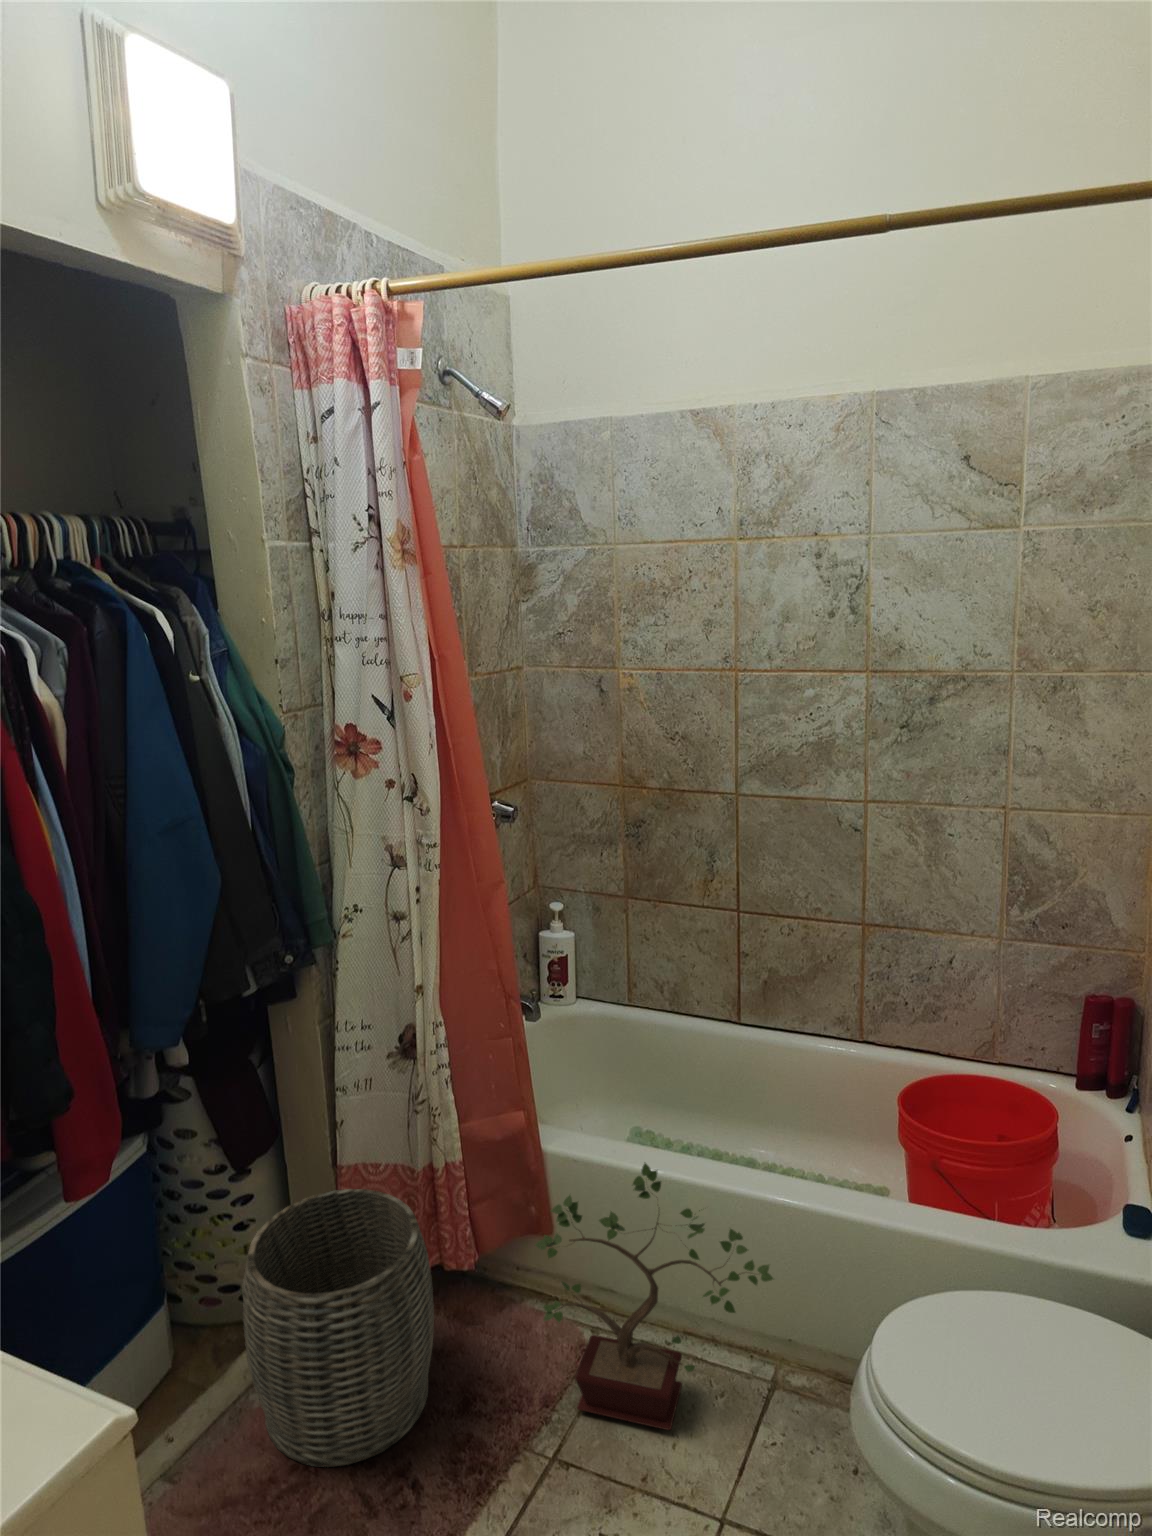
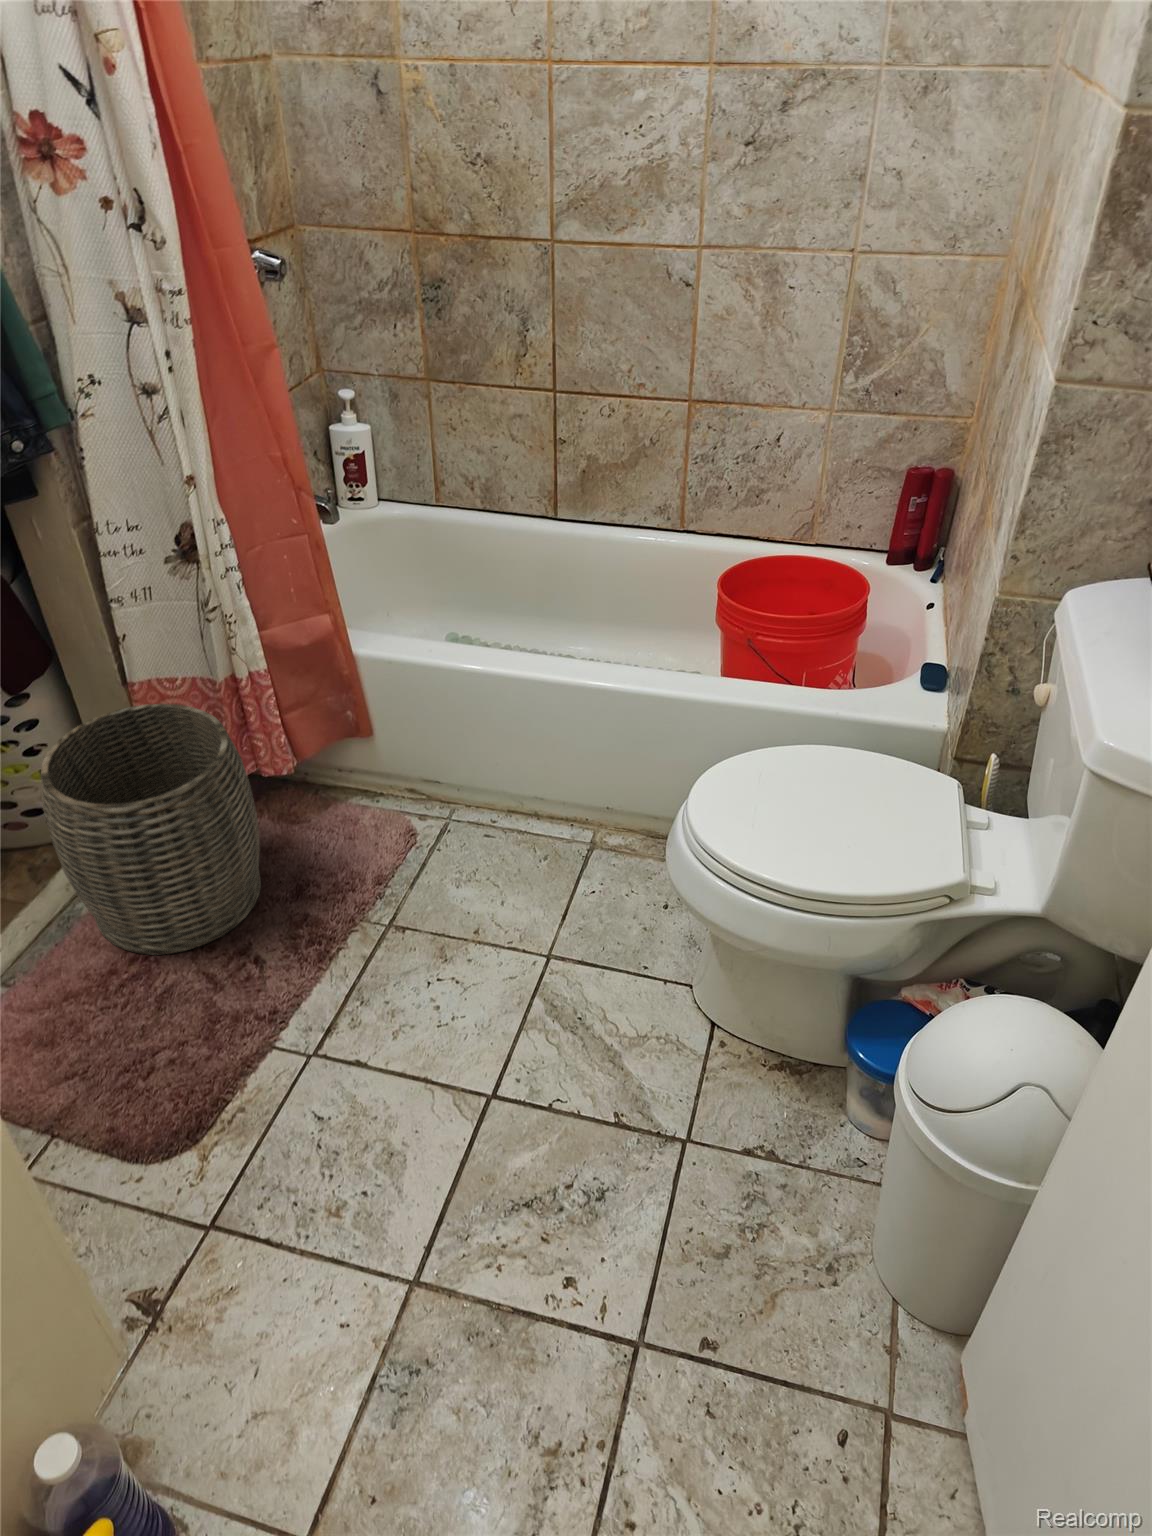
potted plant: present [535,1163,774,1430] -> none [352,652,599,891]

